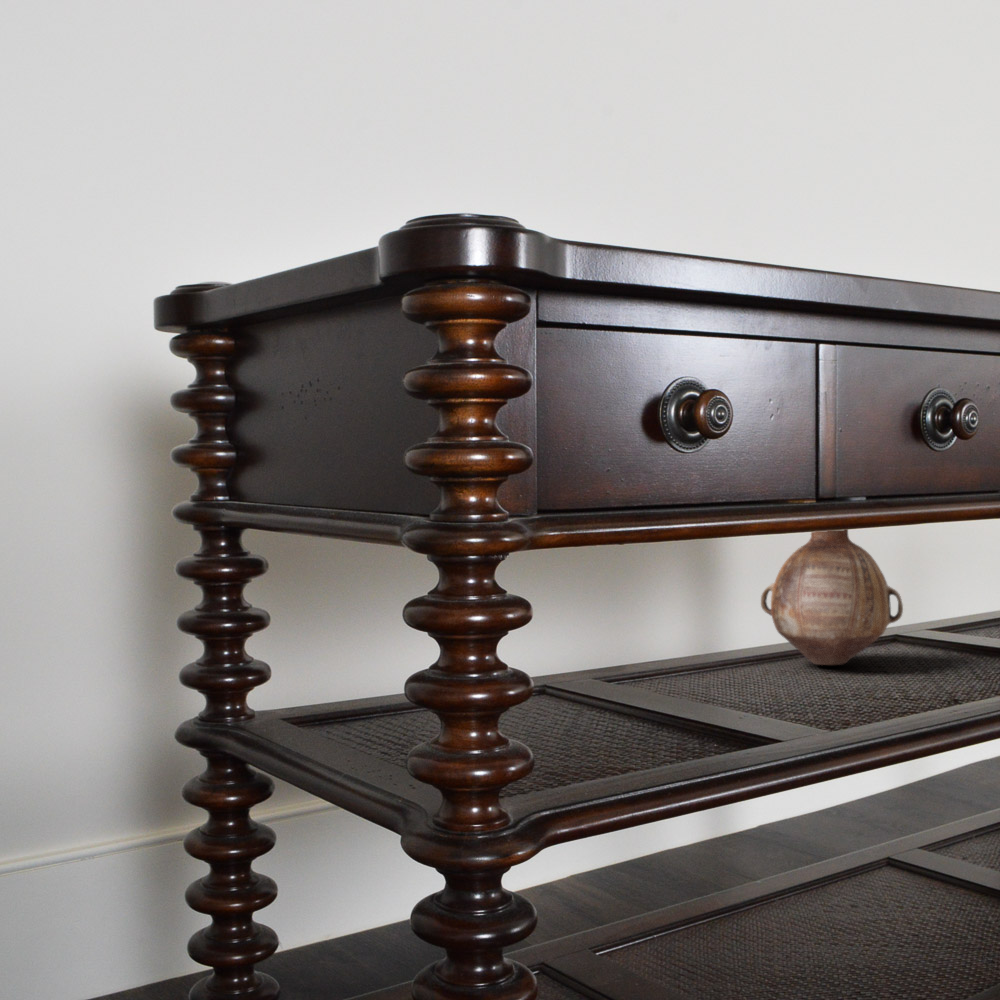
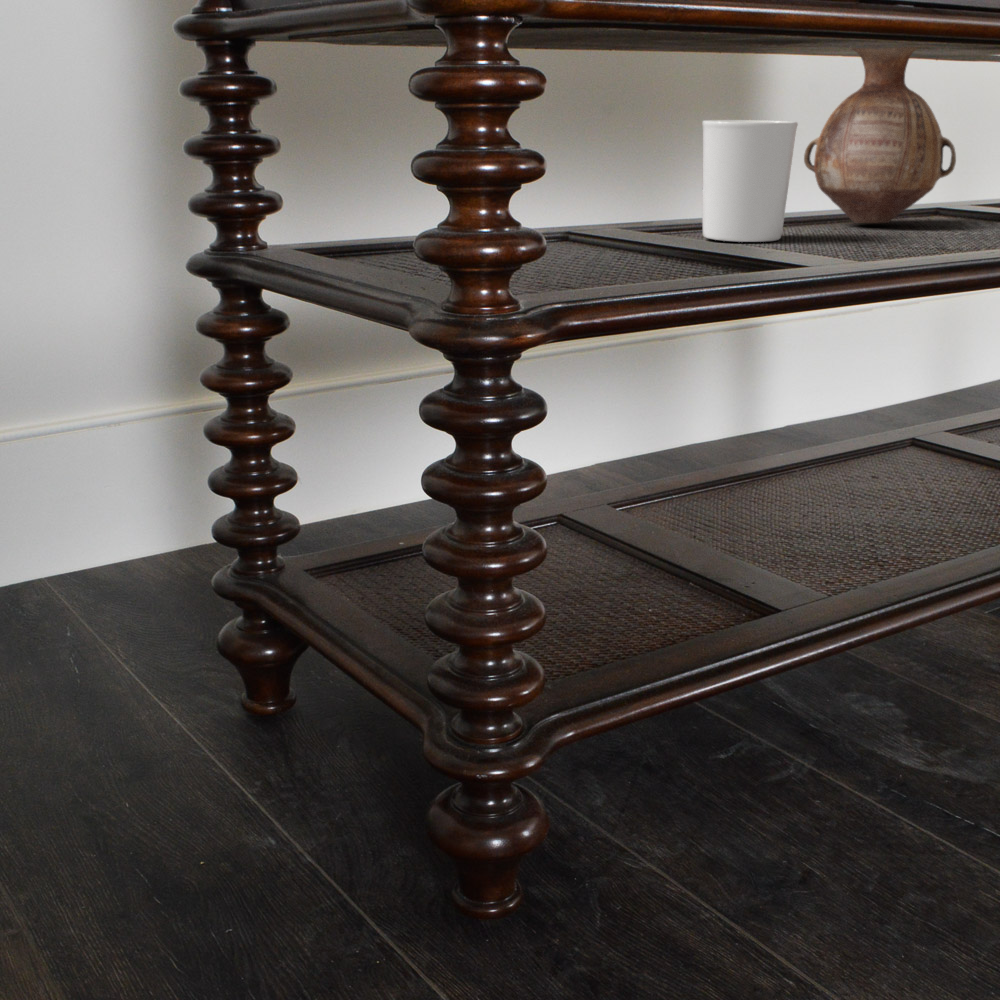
candle holder: none [666,580,755,698] -> present [702,120,798,242]

